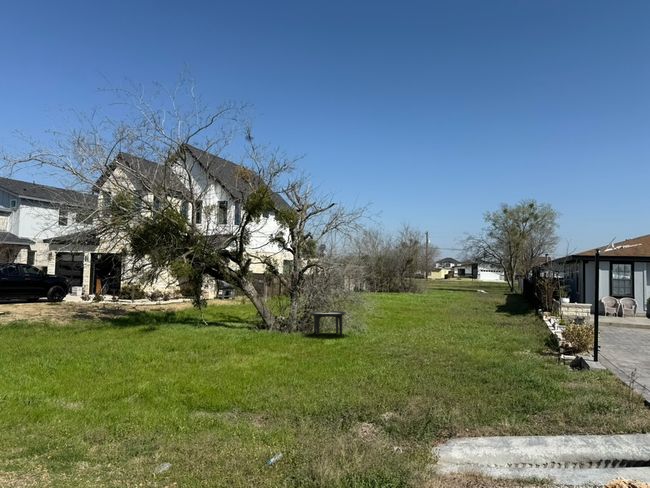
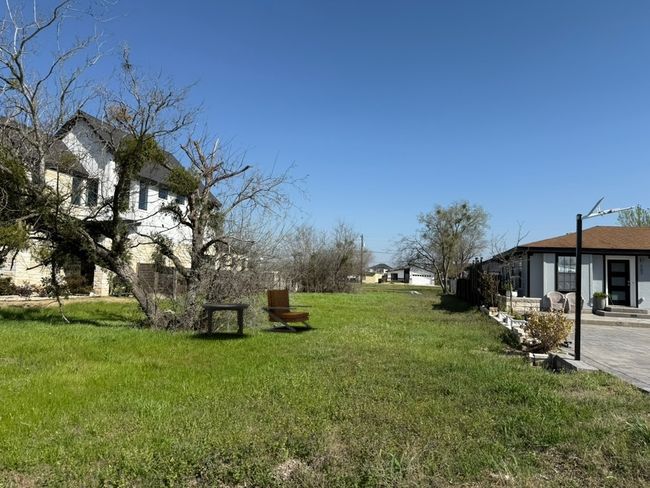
lounge chair: none [353,299,392,333] -> present [262,289,312,332]

